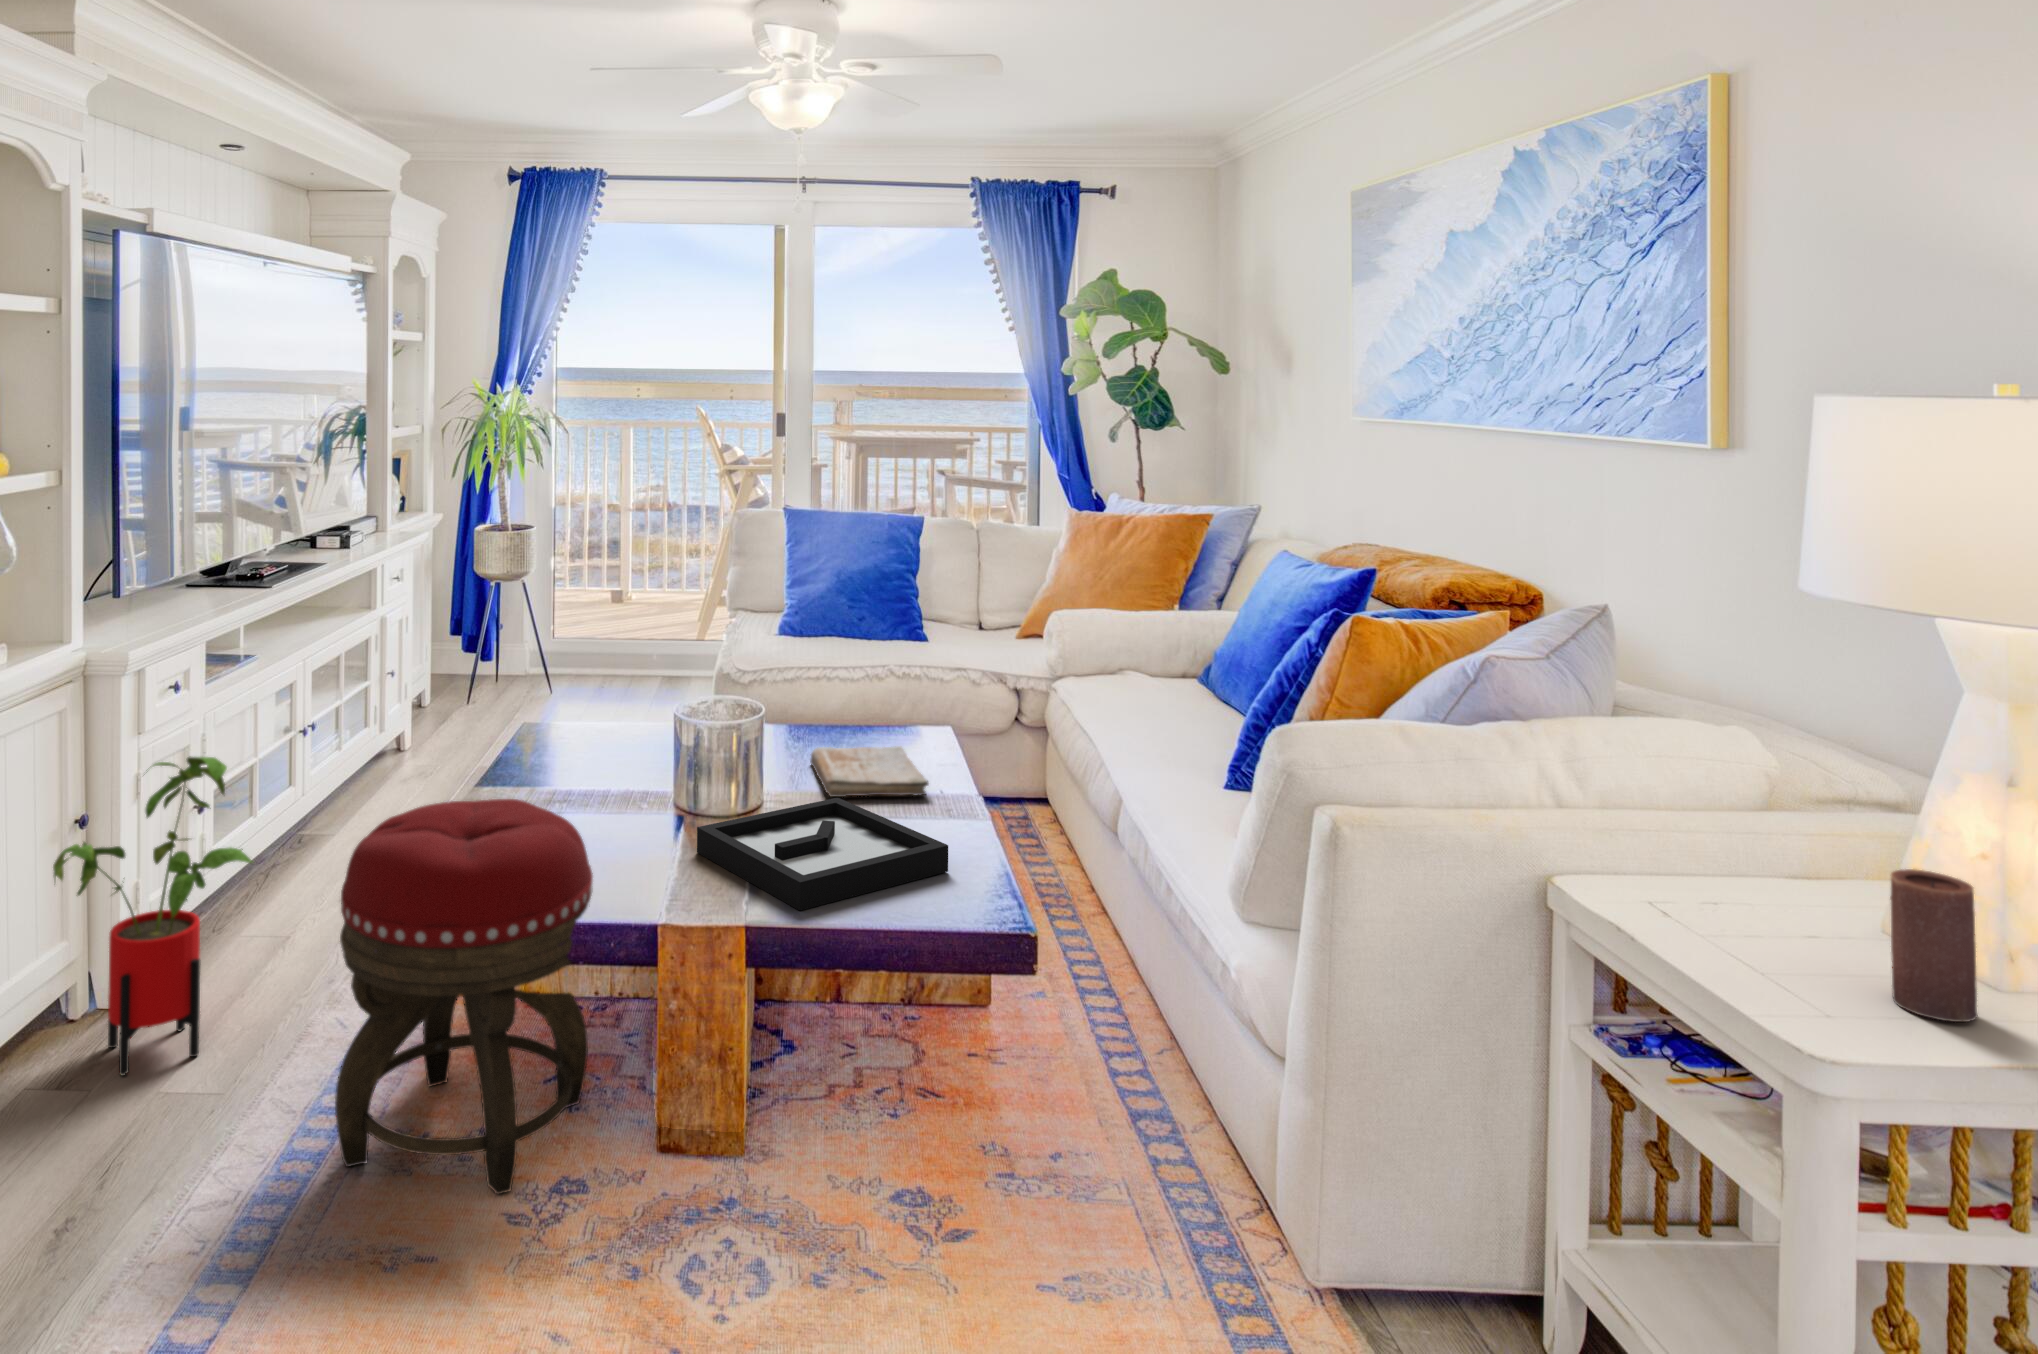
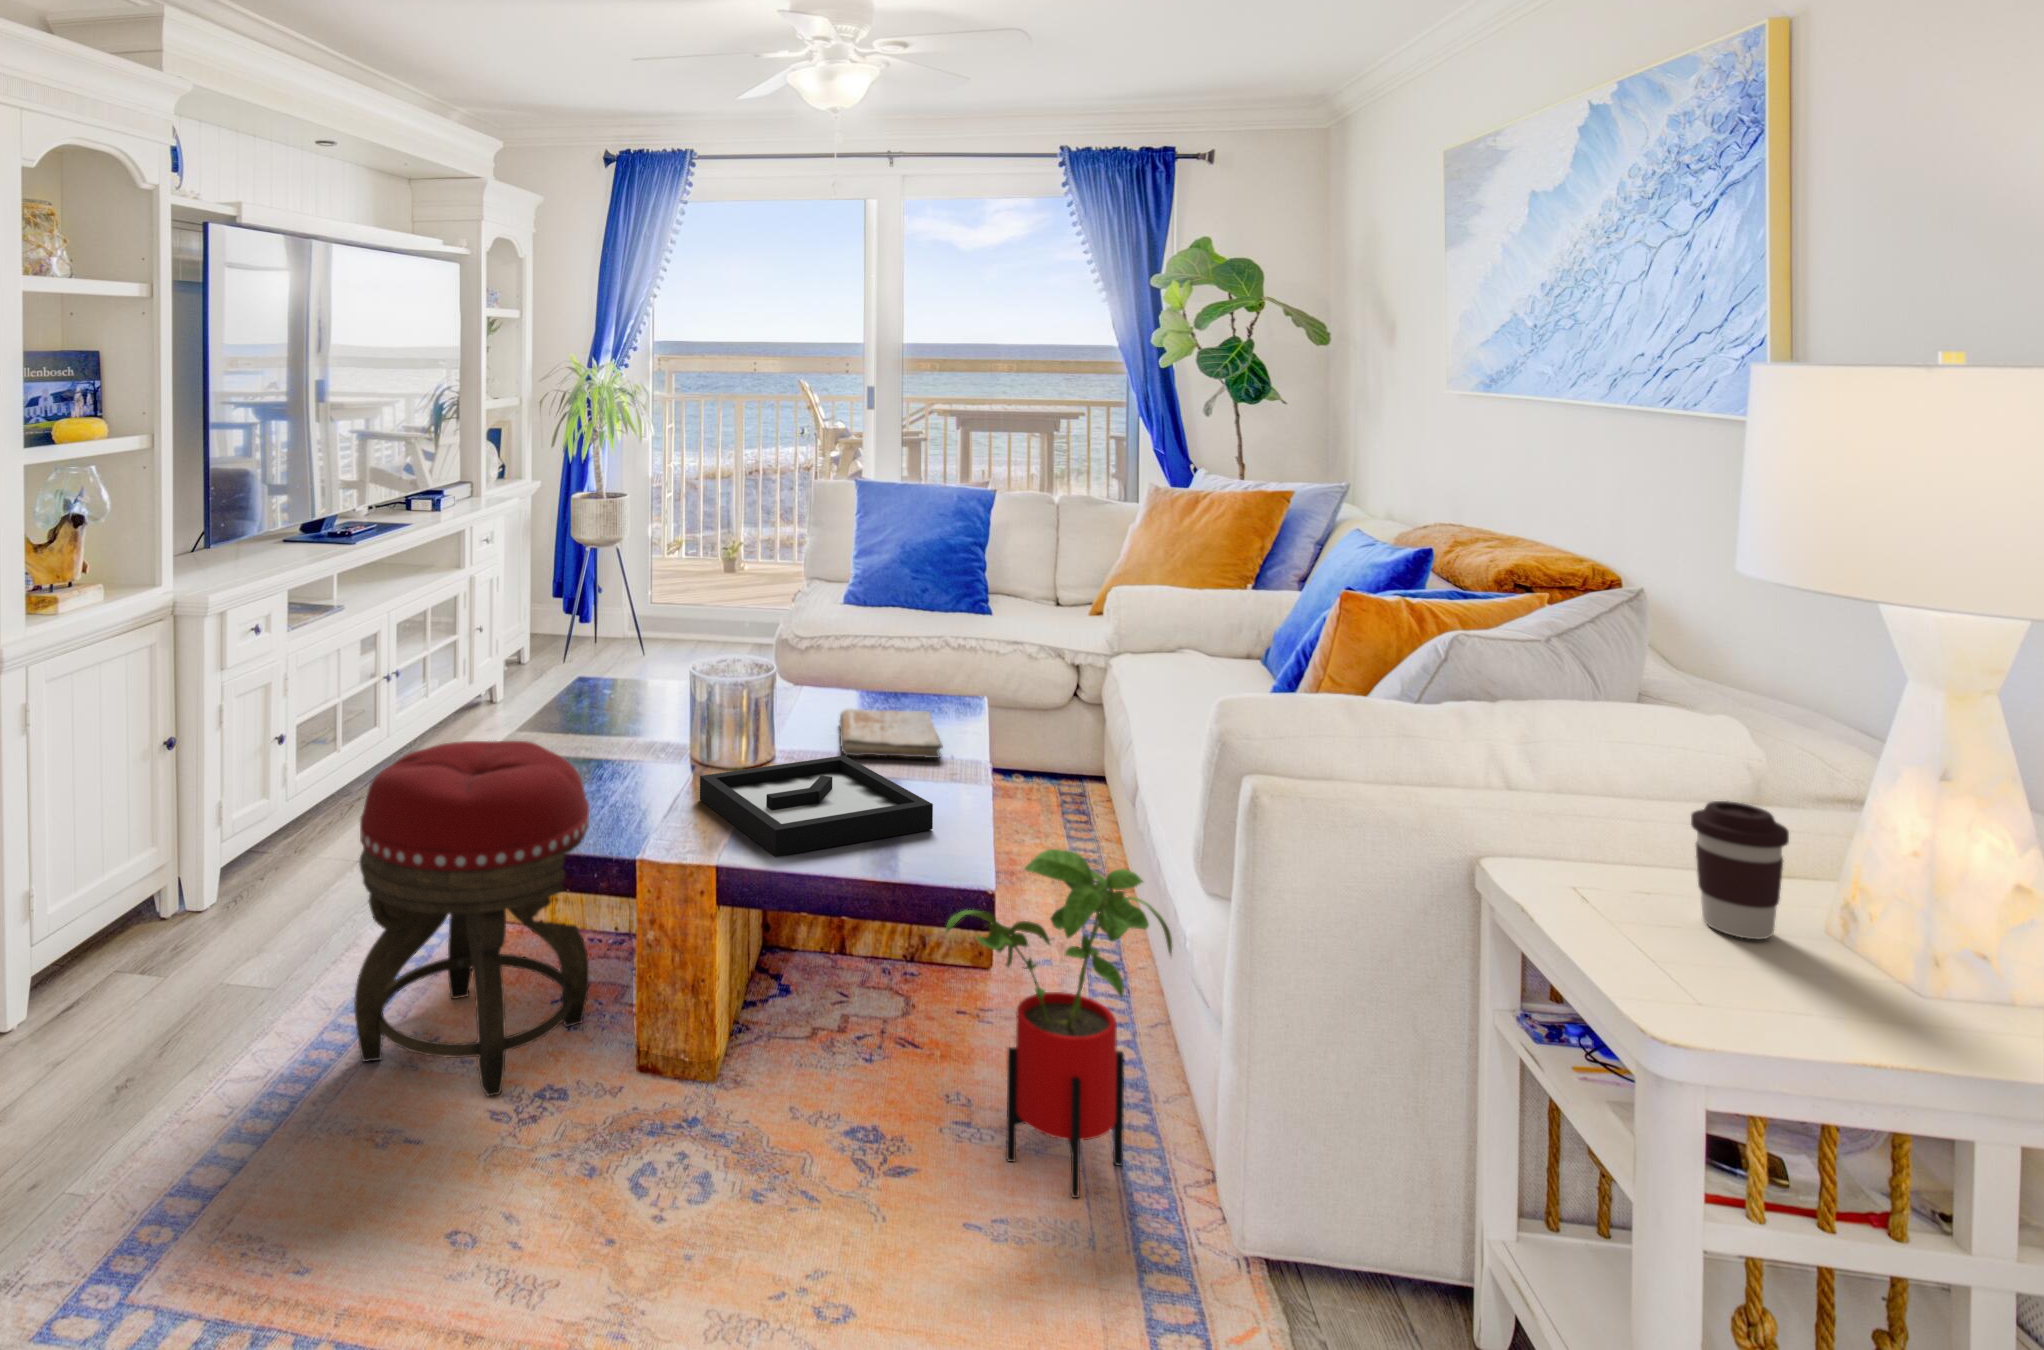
house plant: present [53,756,252,1075] -> present [945,849,1172,1198]
coffee cup: none [1761,810,1856,943] -> present [1691,801,1789,939]
candle: present [1890,869,1978,1022] -> none [1796,865,1885,1025]

